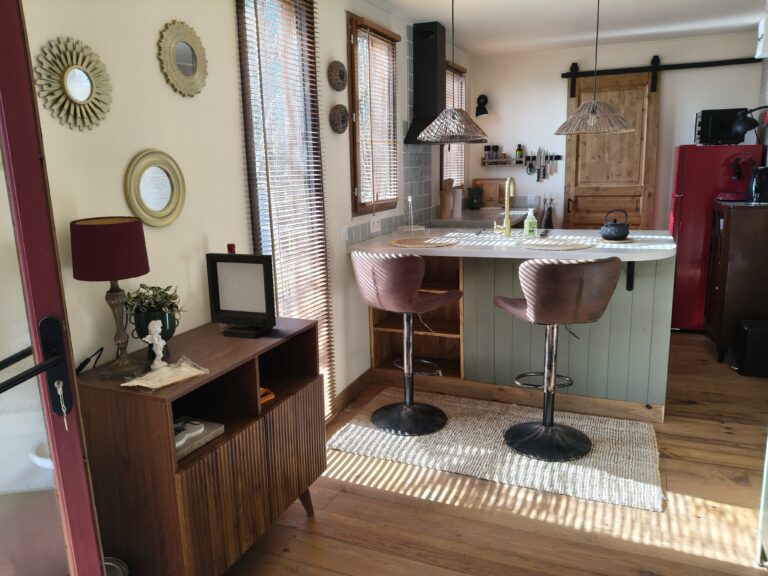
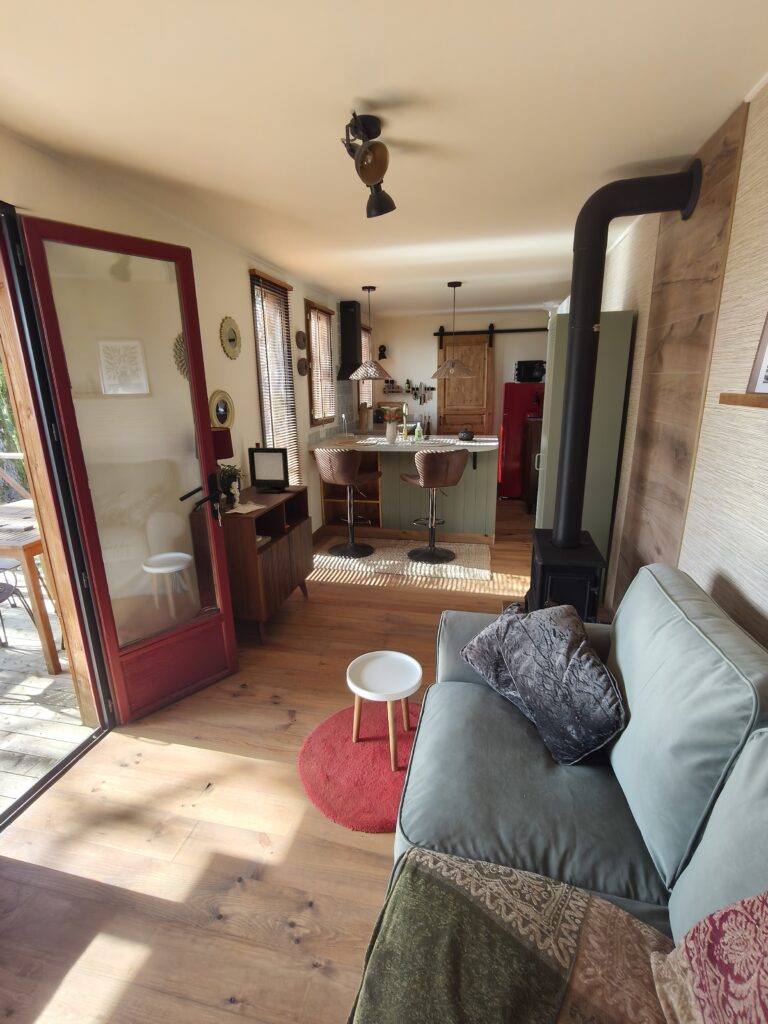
flower arrangement: none [454,181,508,244] -> present [375,407,406,444]

